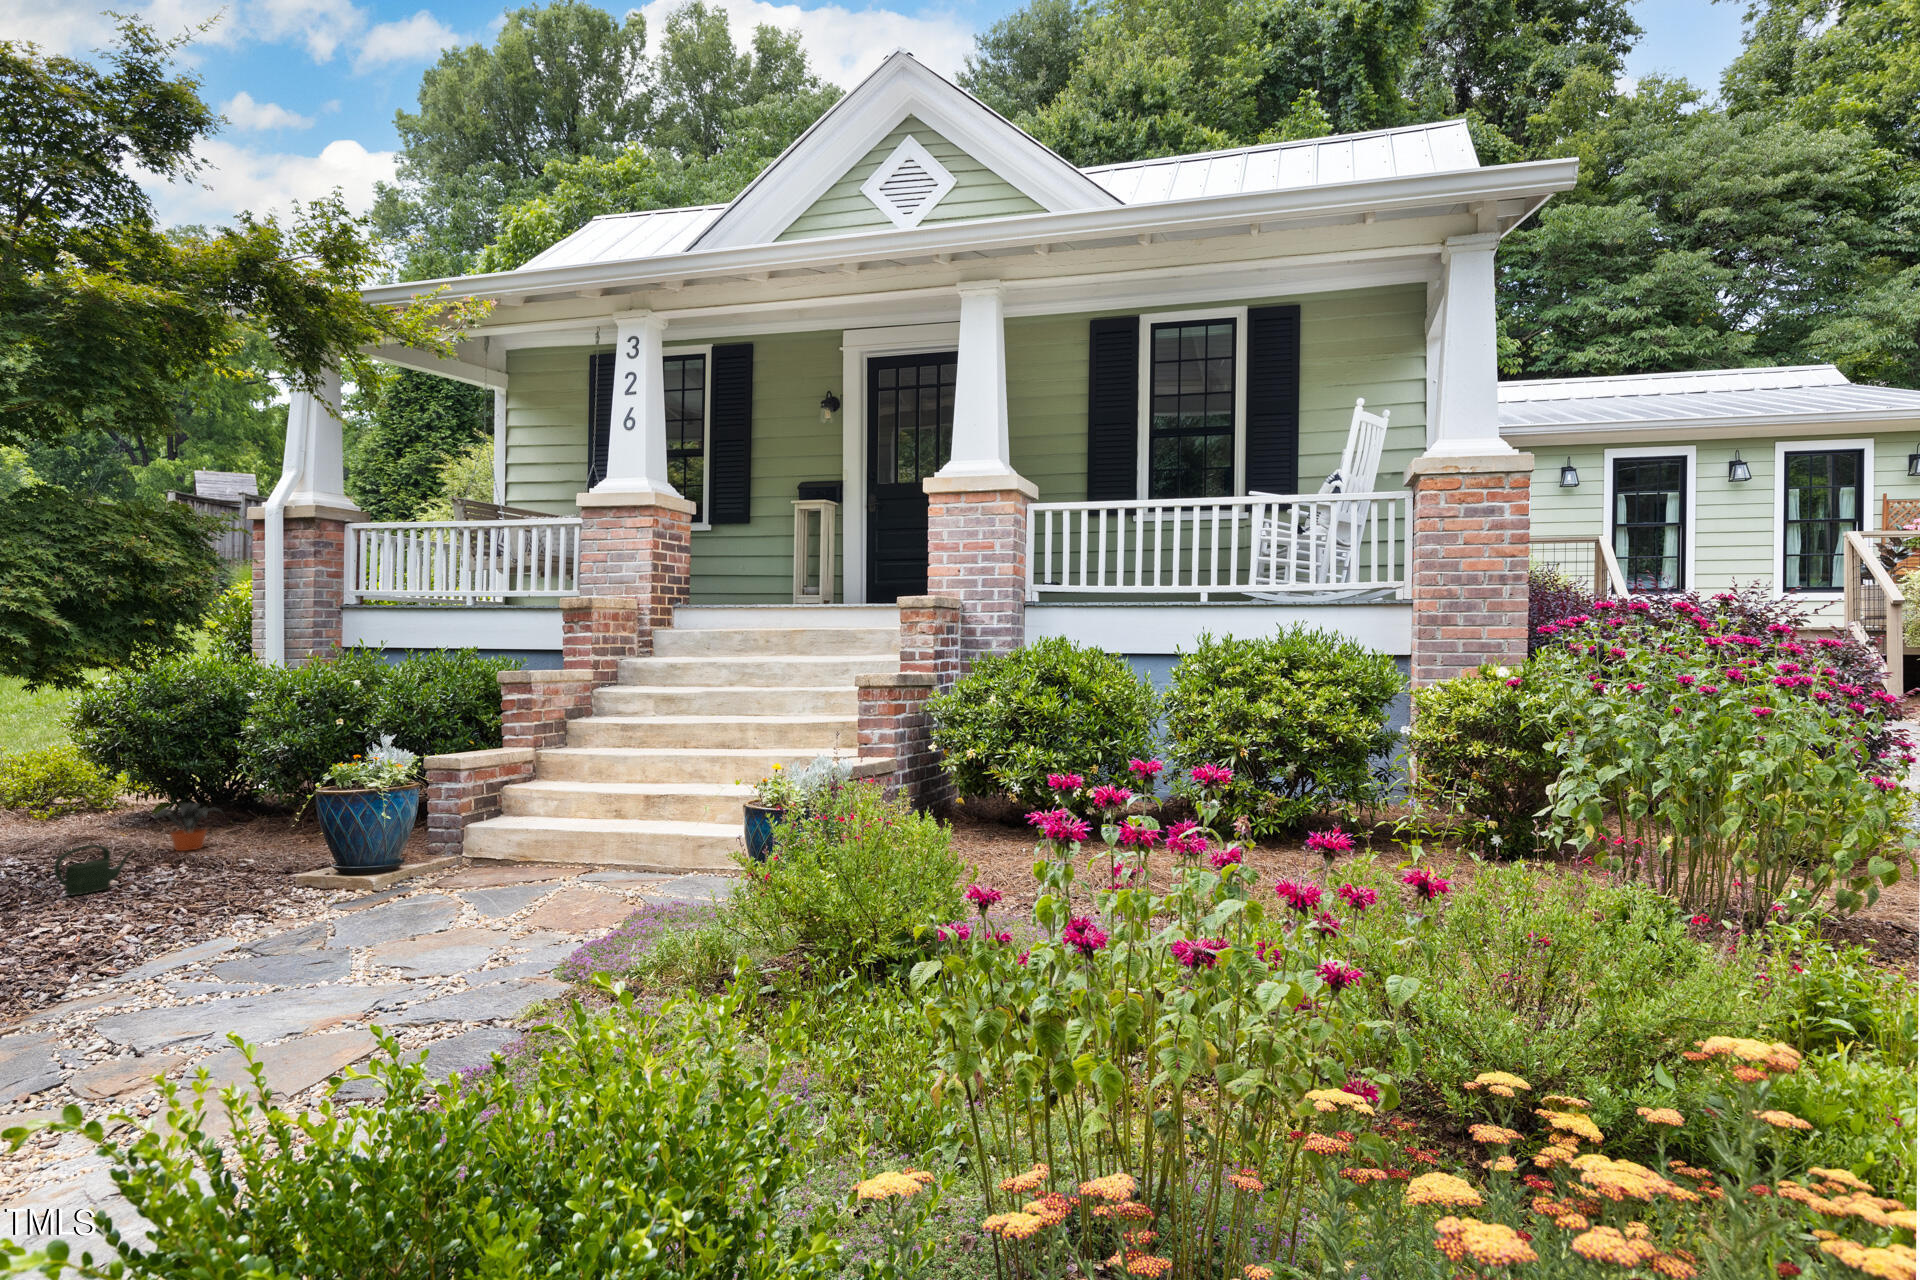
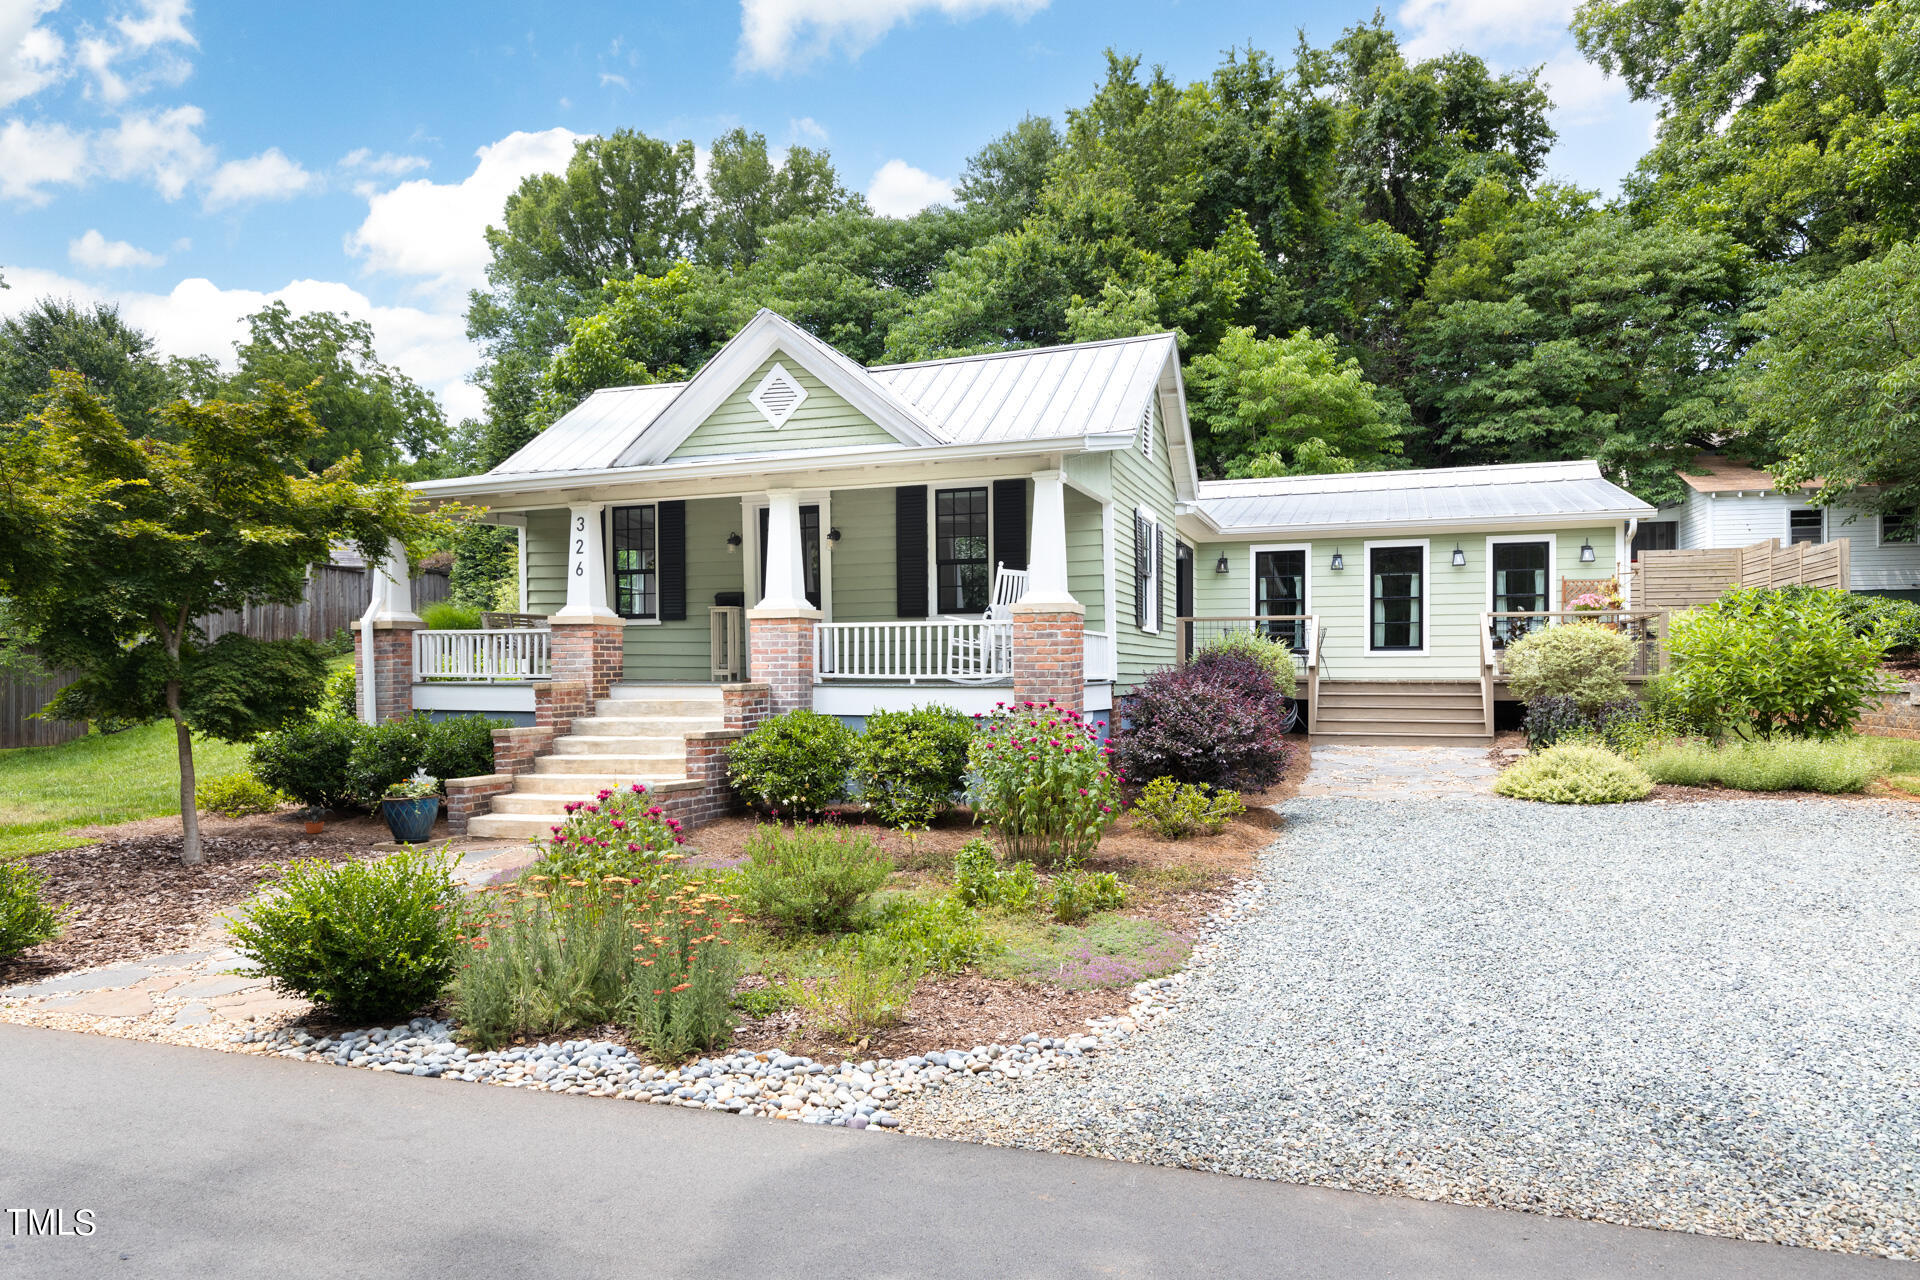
watering can: present [54,845,134,896] -> none [244,828,285,854]

